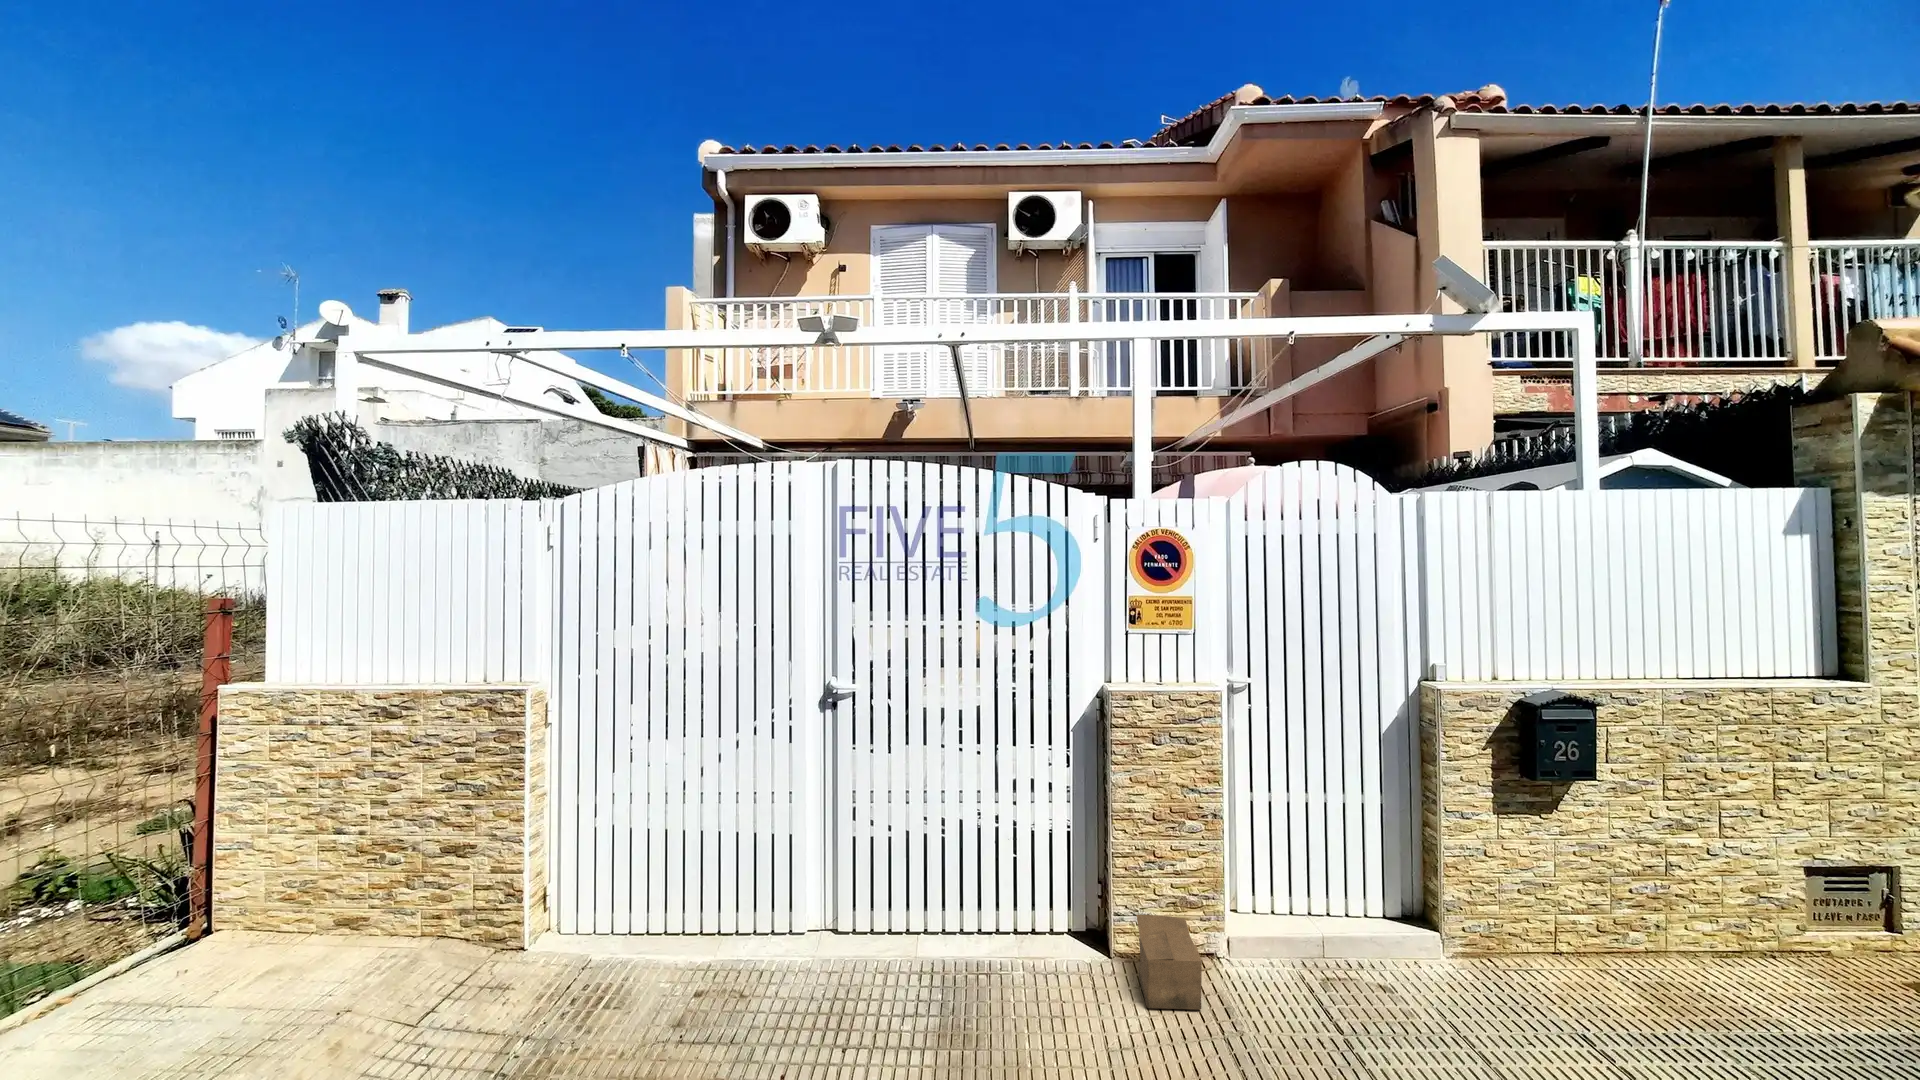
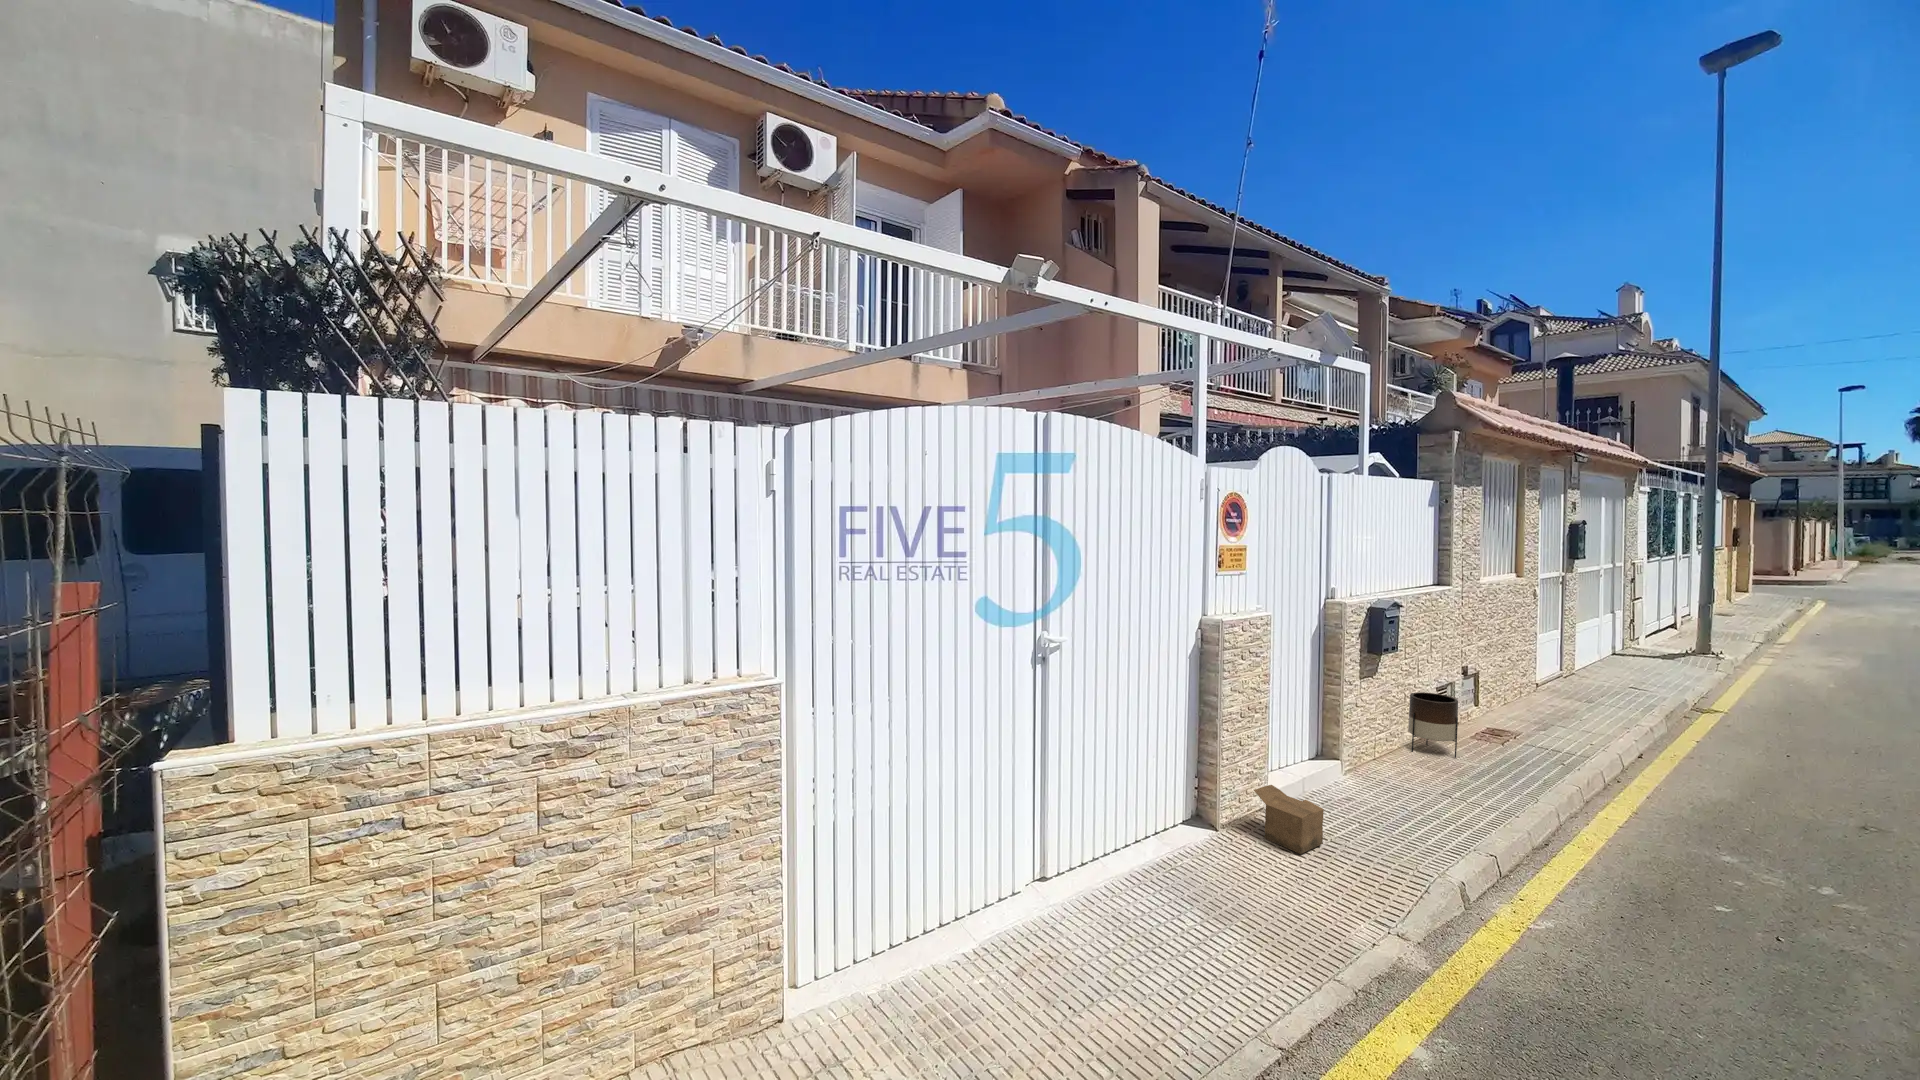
planter: none [1652,867,1749,998] -> present [1408,692,1458,758]

